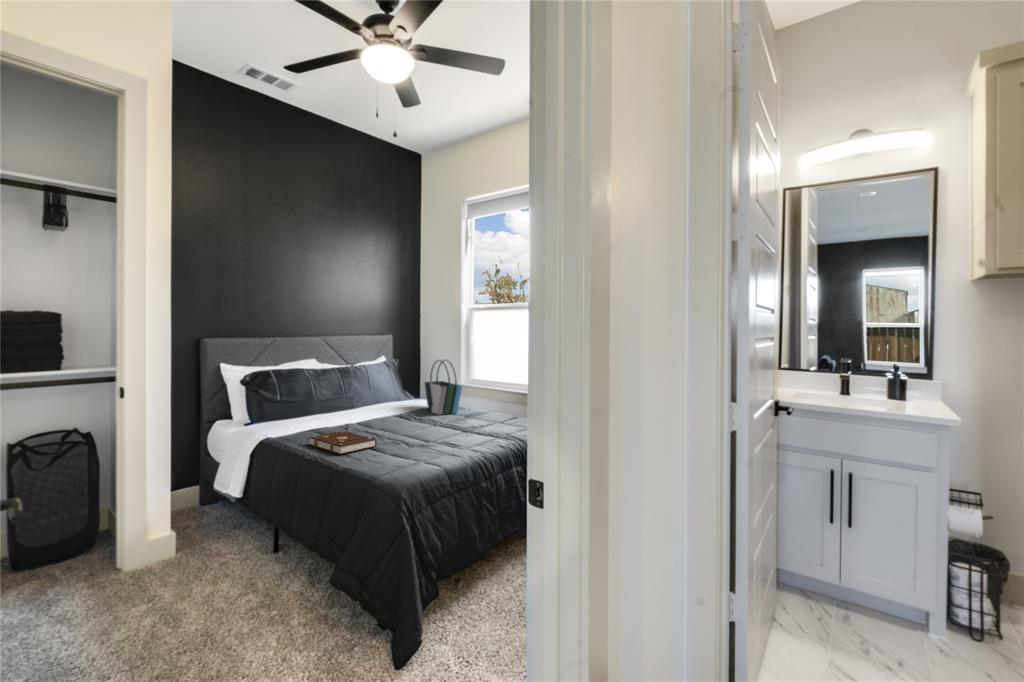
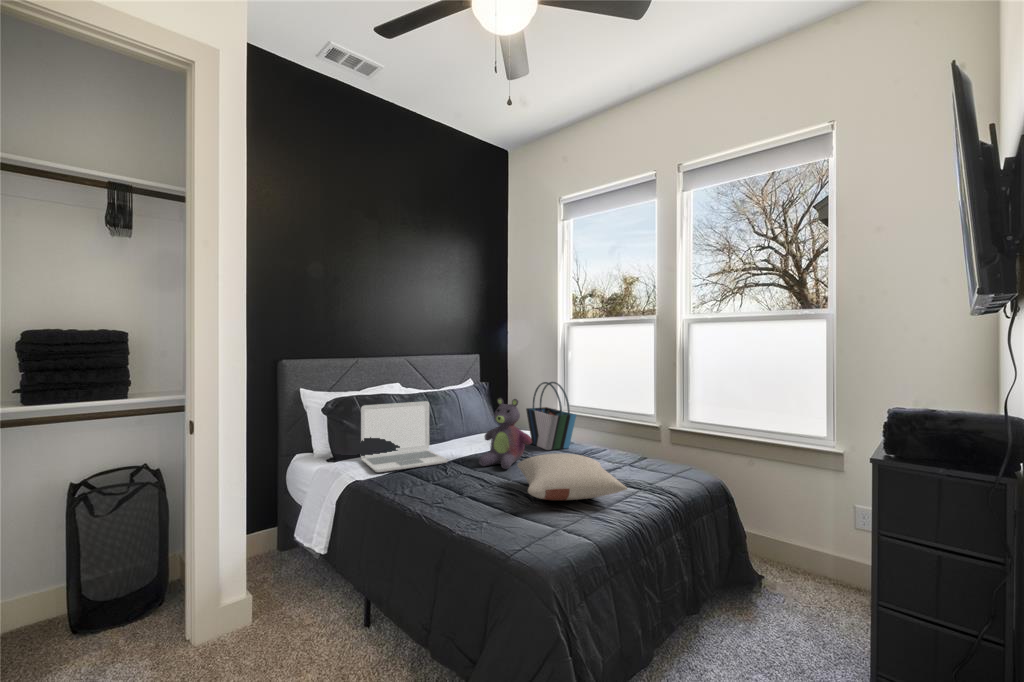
stuffed bear: none [377,372,421,428] -> present [479,398,532,469]
laptop: none [277,375,352,432] -> present [361,401,448,472]
pillow: none [403,413,479,446] -> present [518,453,627,501]
book: present [309,431,377,454] -> none [404,474,489,510]

